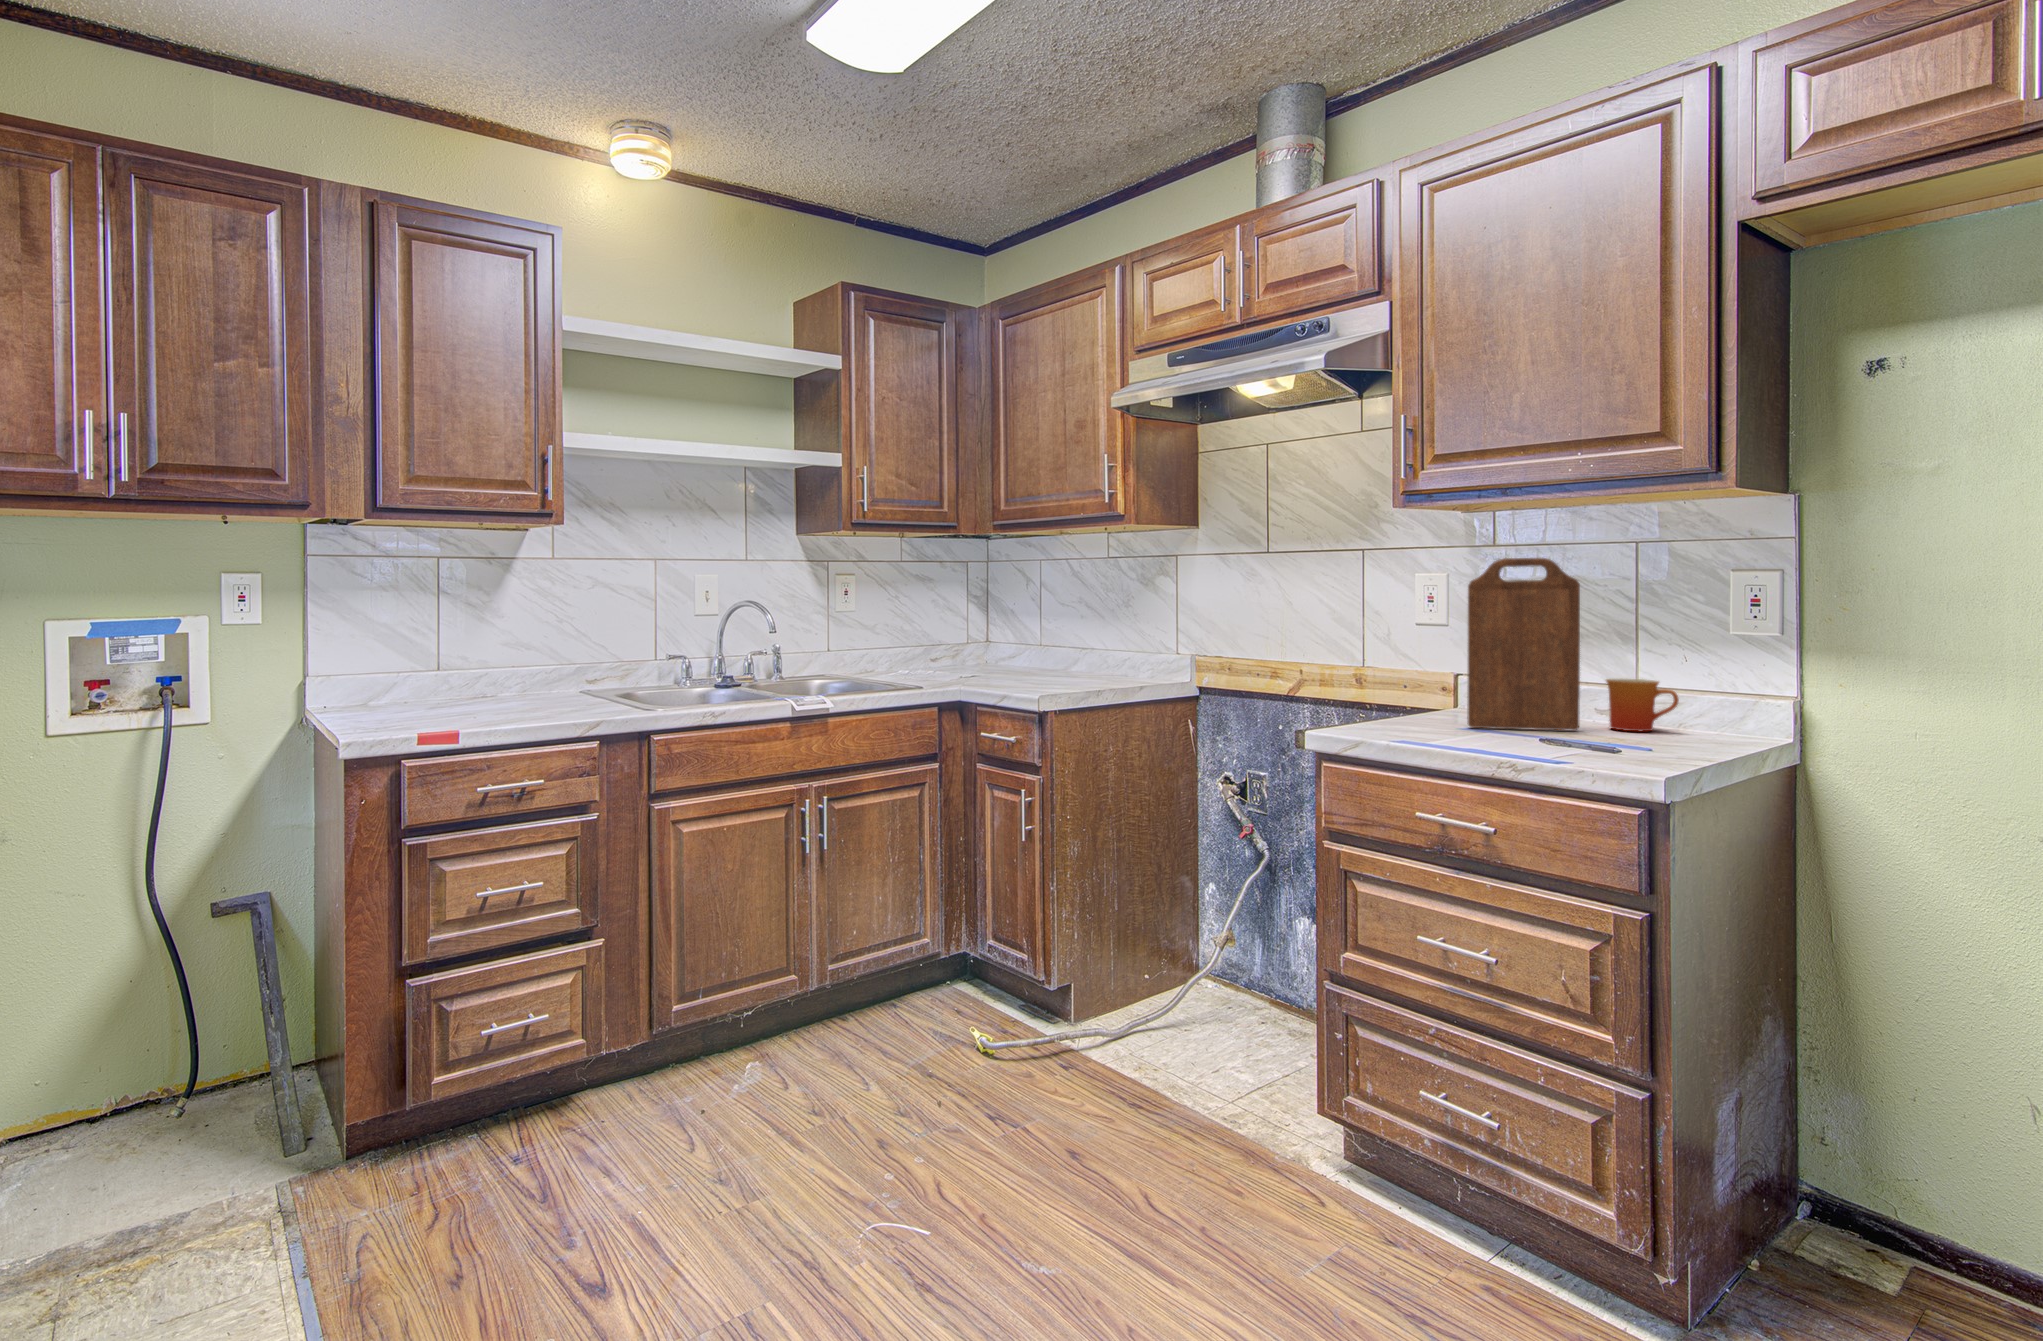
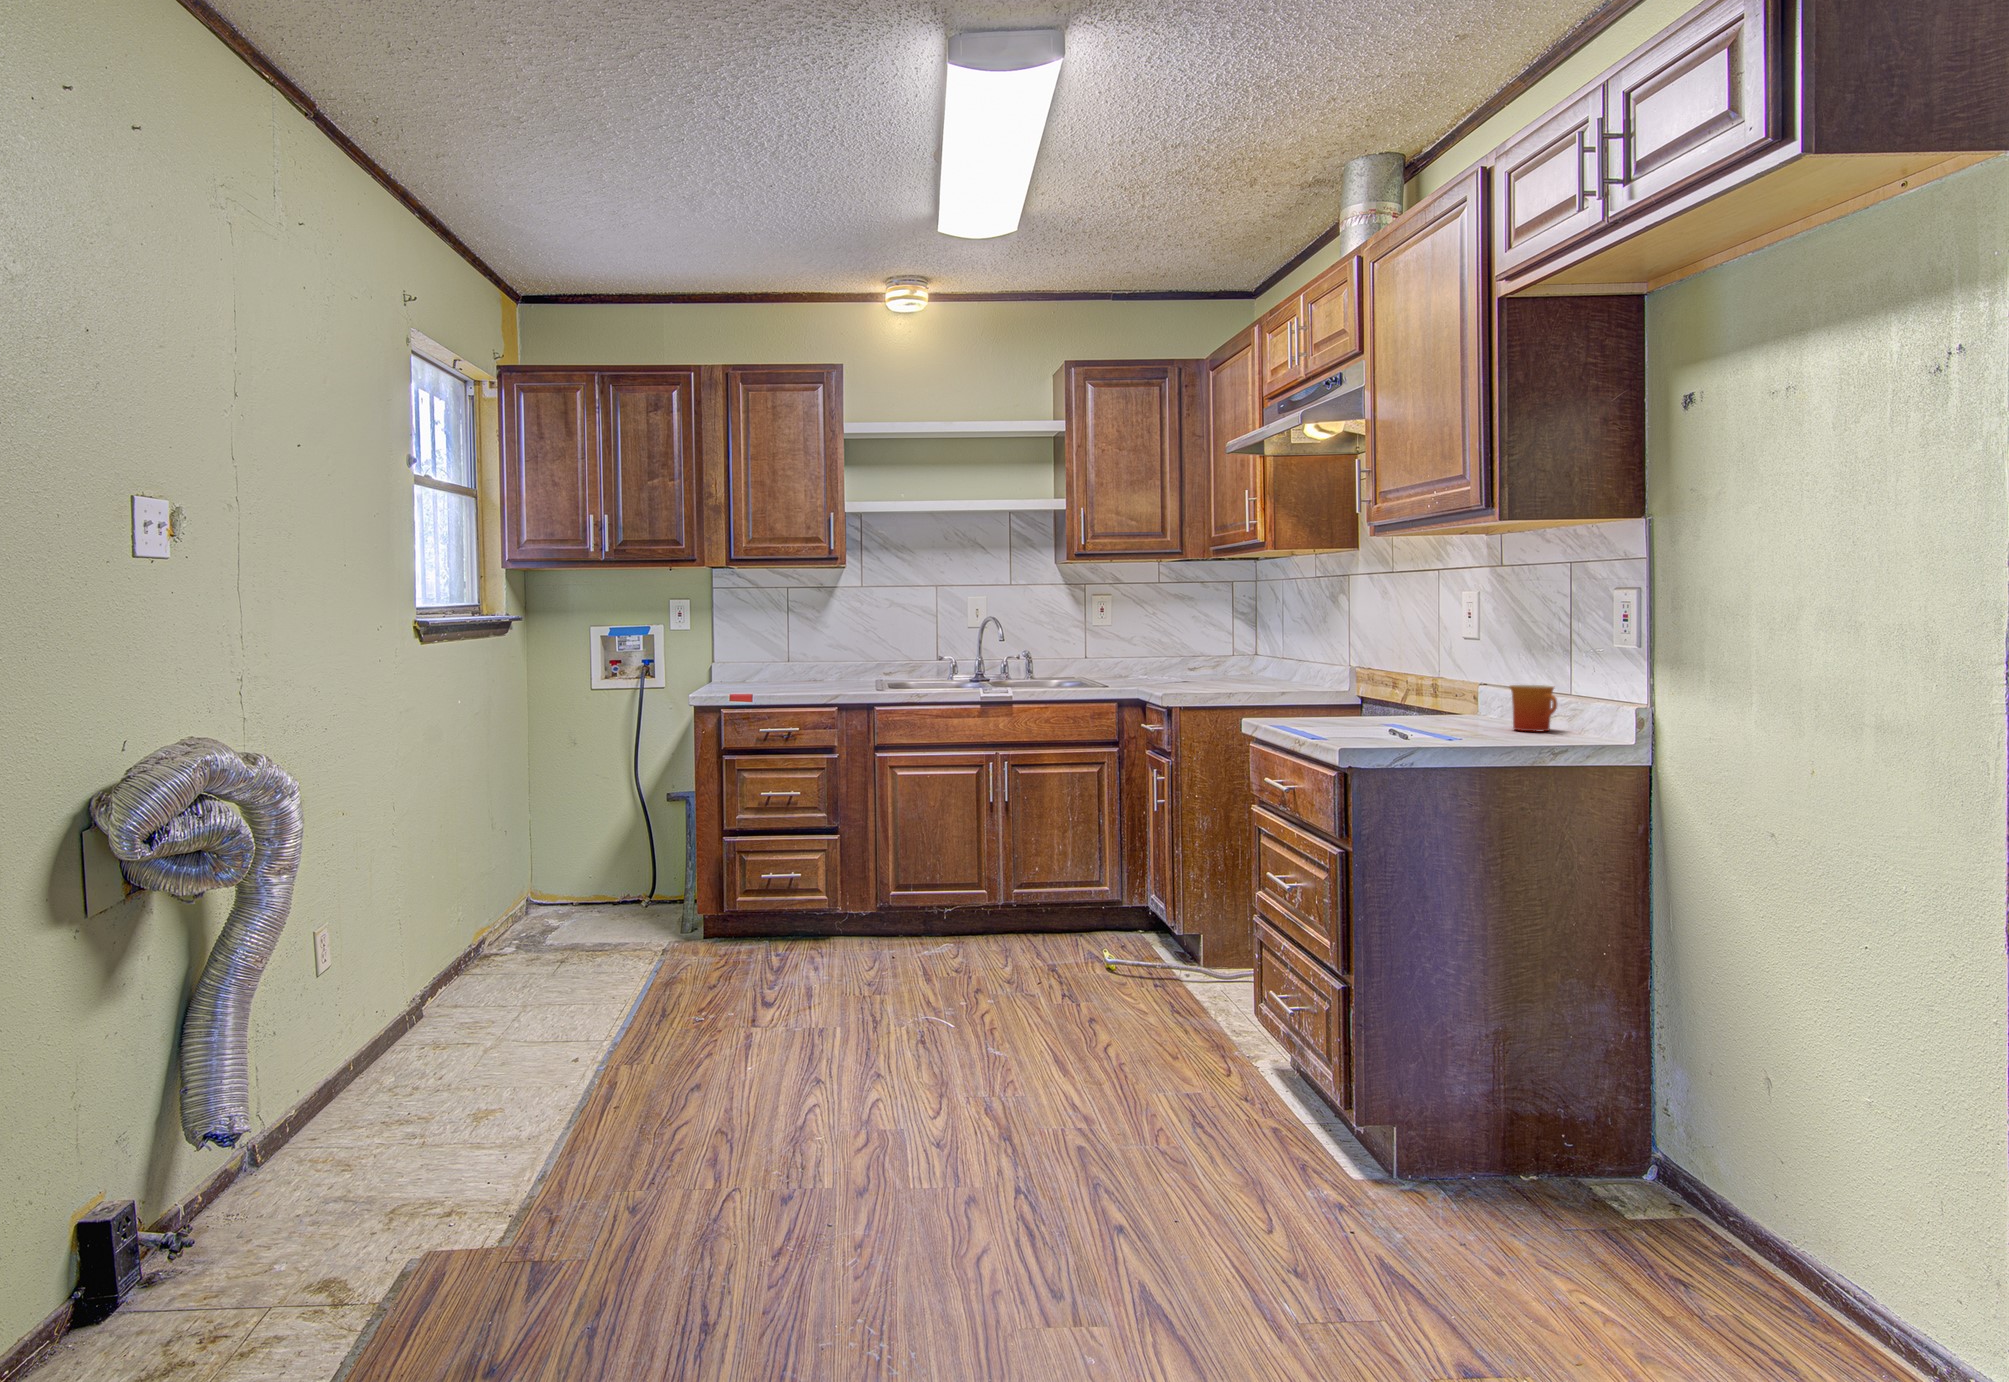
cutting board: present [1467,558,1580,730] -> none [1393,578,1478,728]

